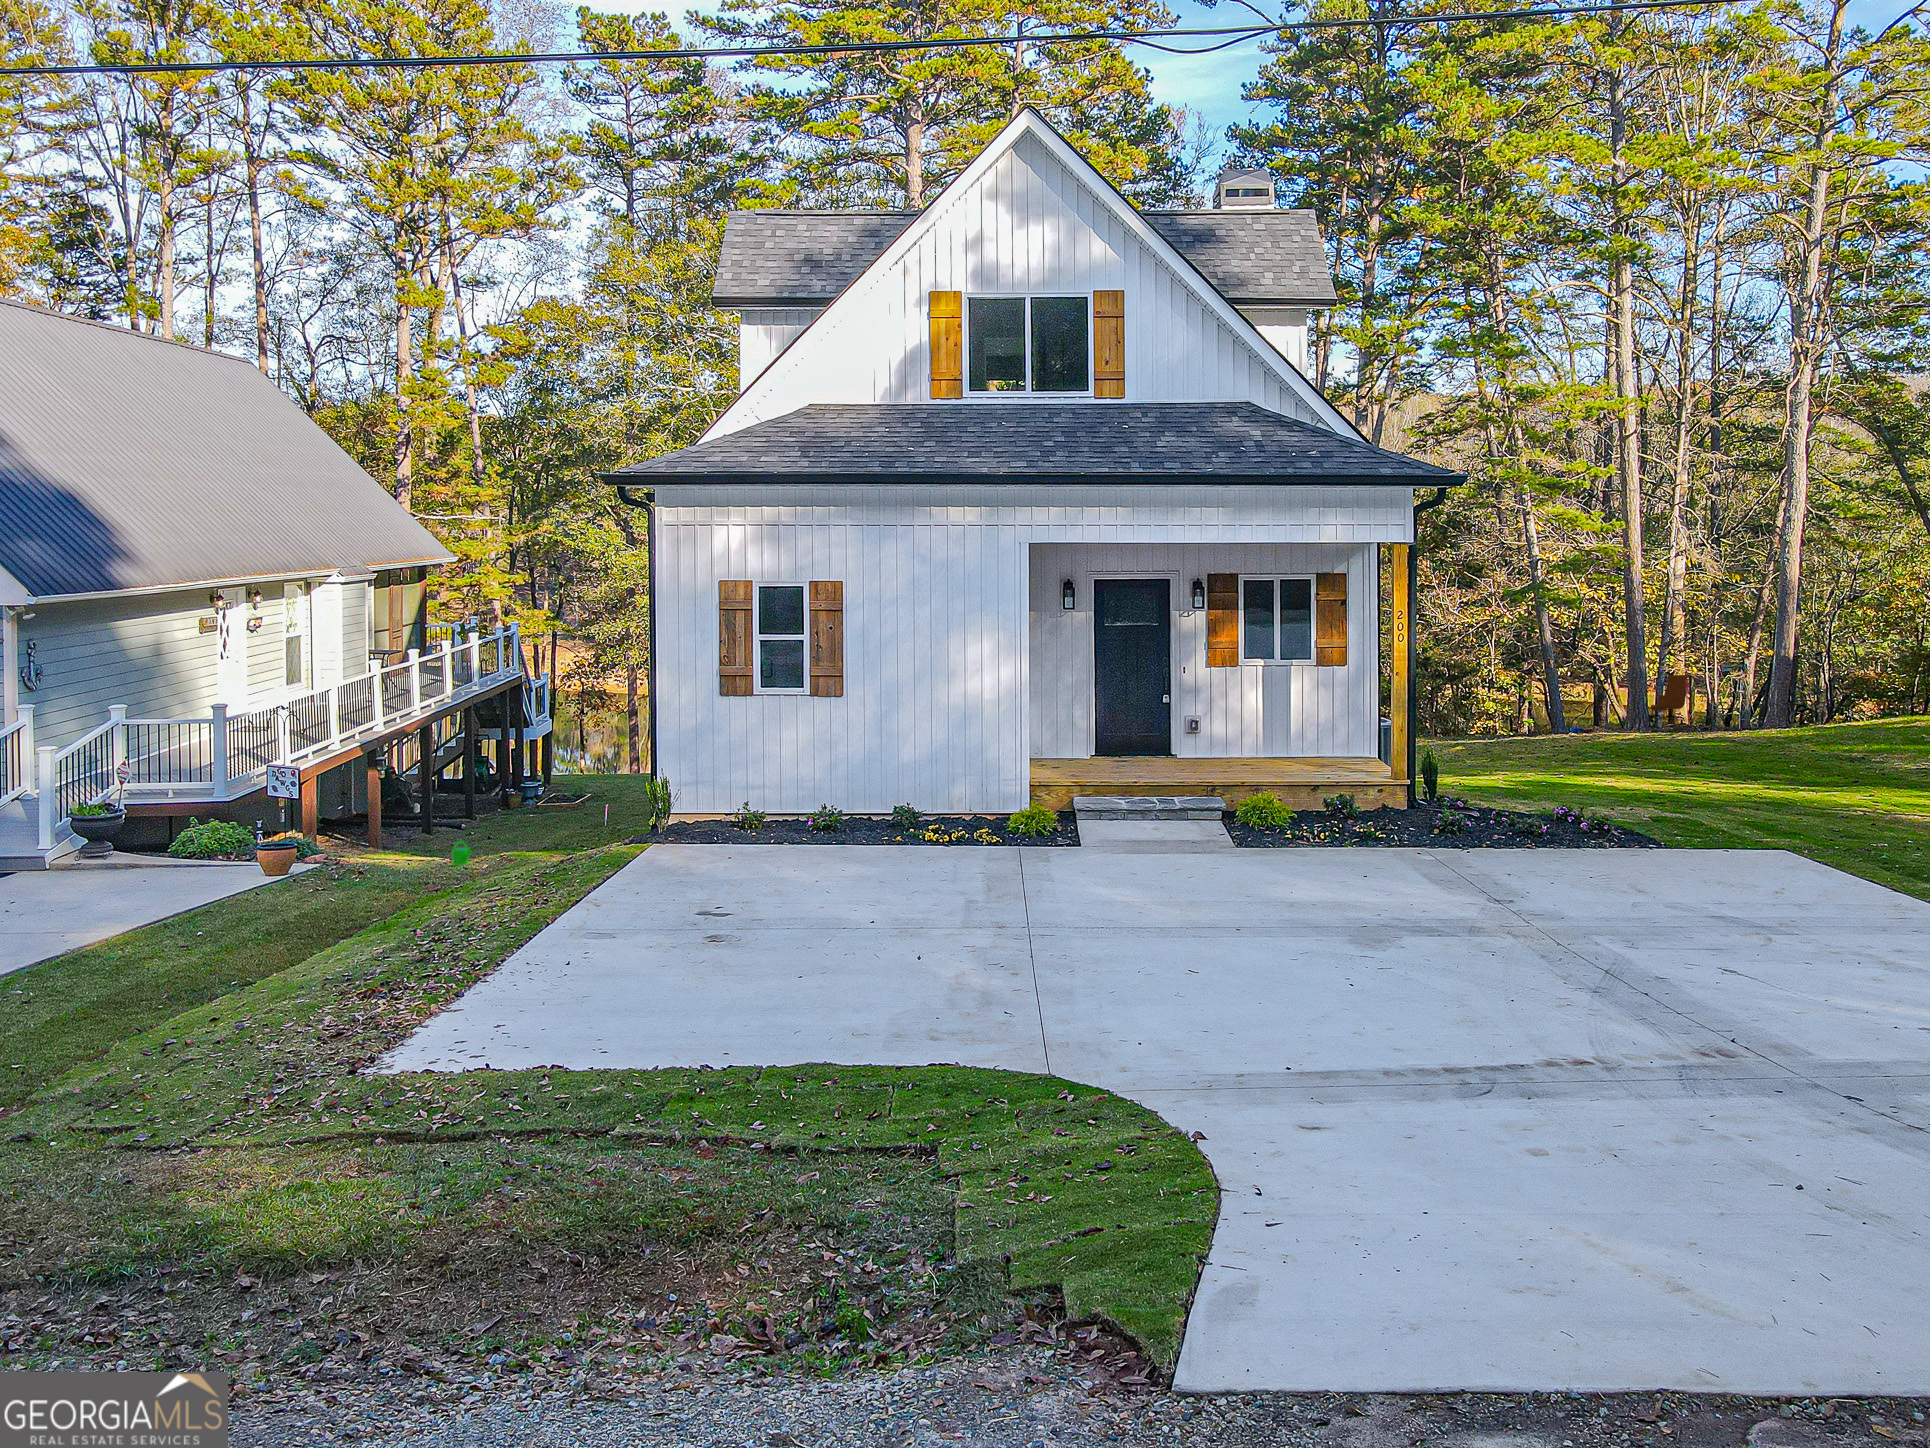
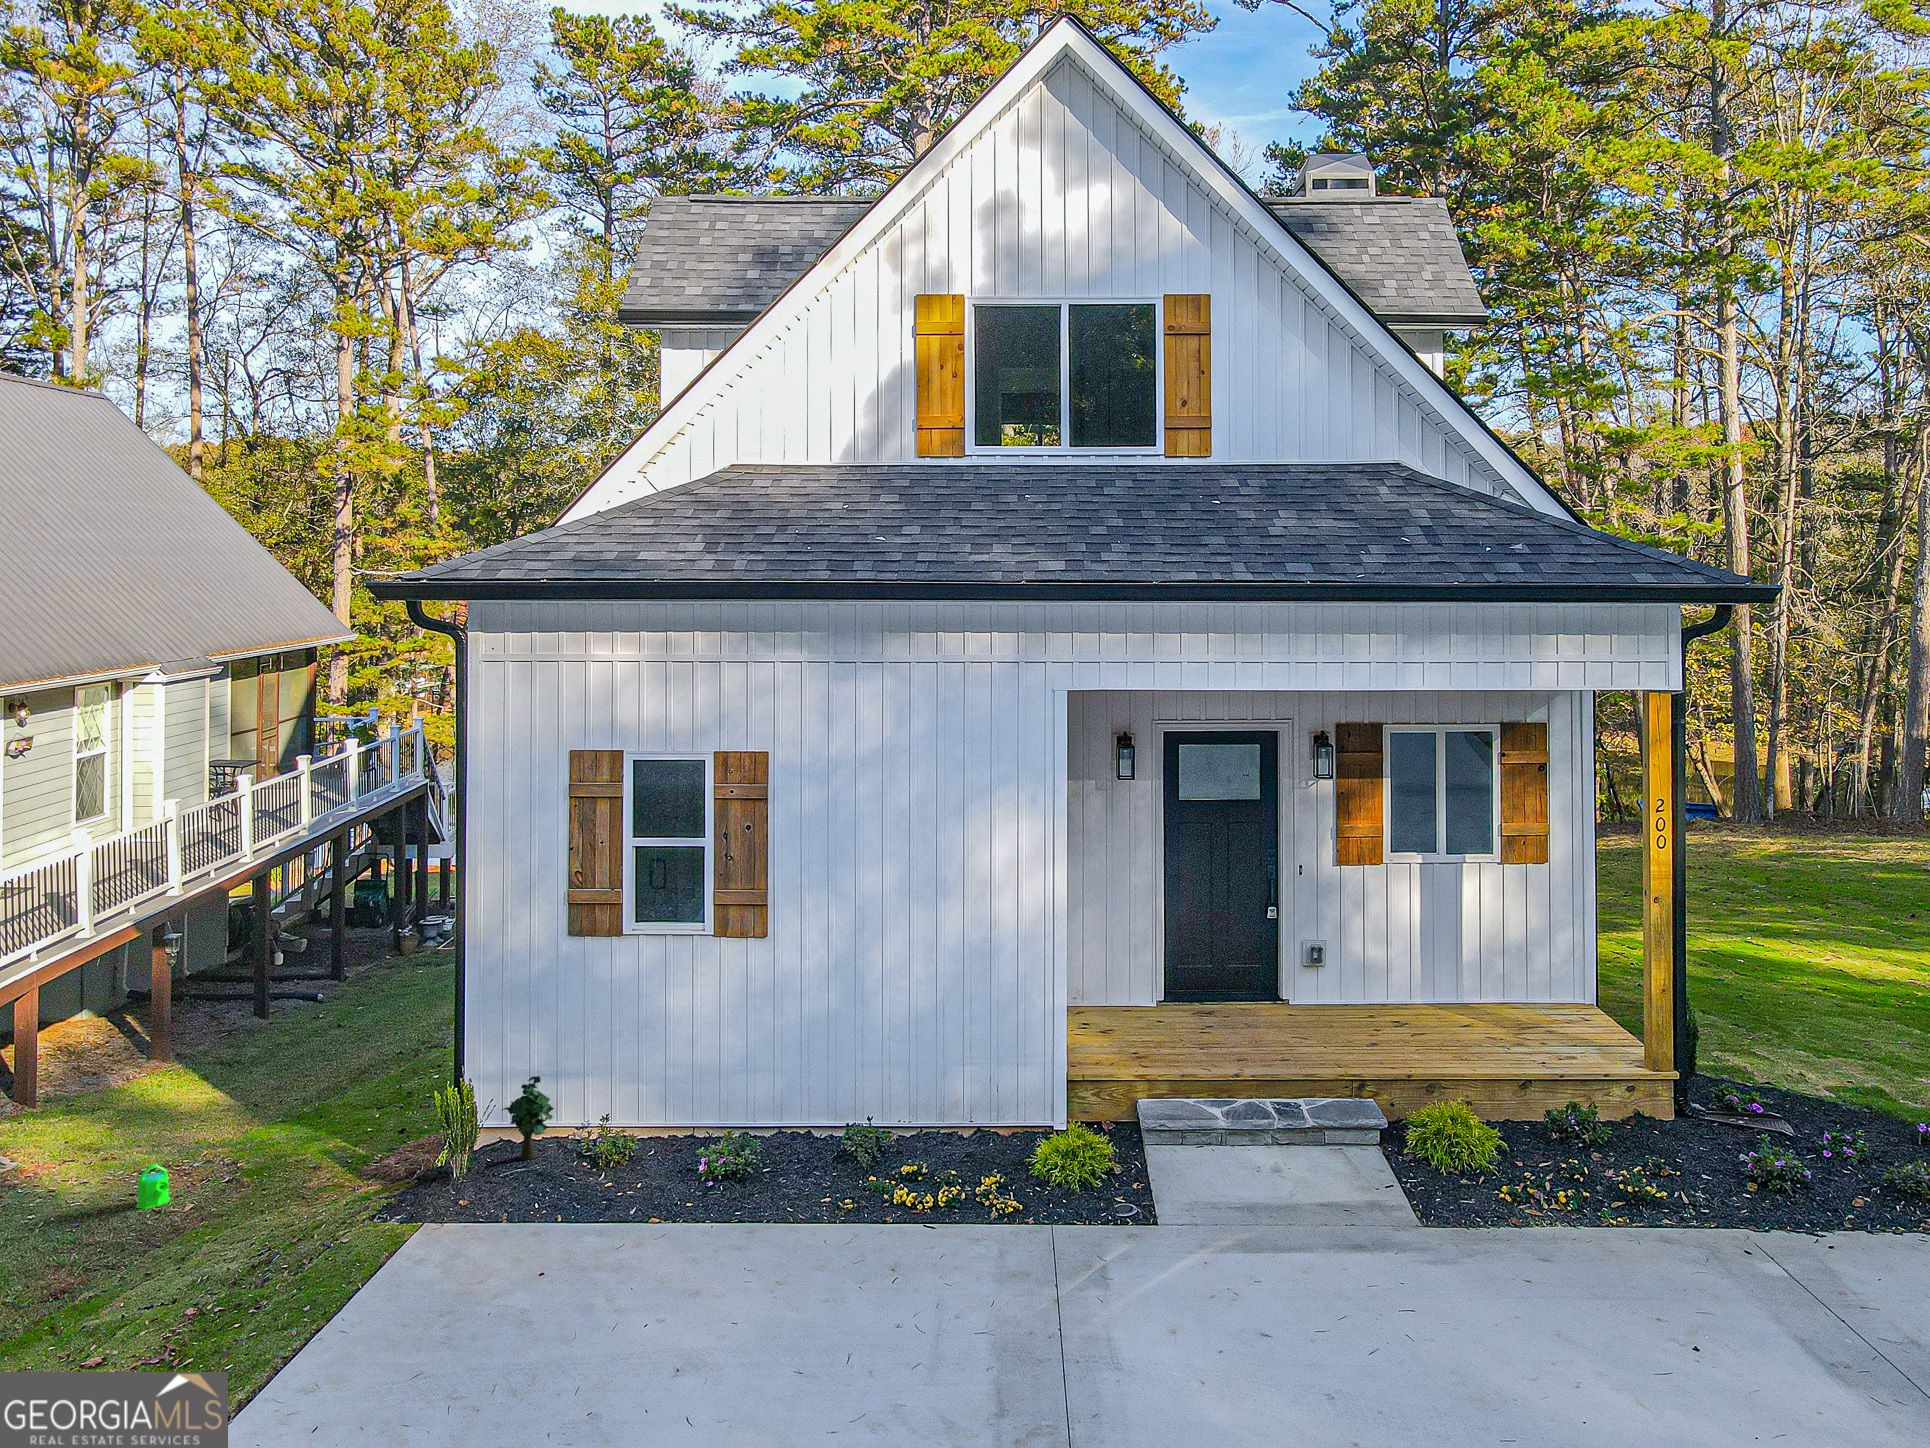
lounge chair: present [1651,675,1688,720] -> none [1758,771,1813,823]
decorative plant: none [683,775,713,826] -> present [502,1076,553,1160]

